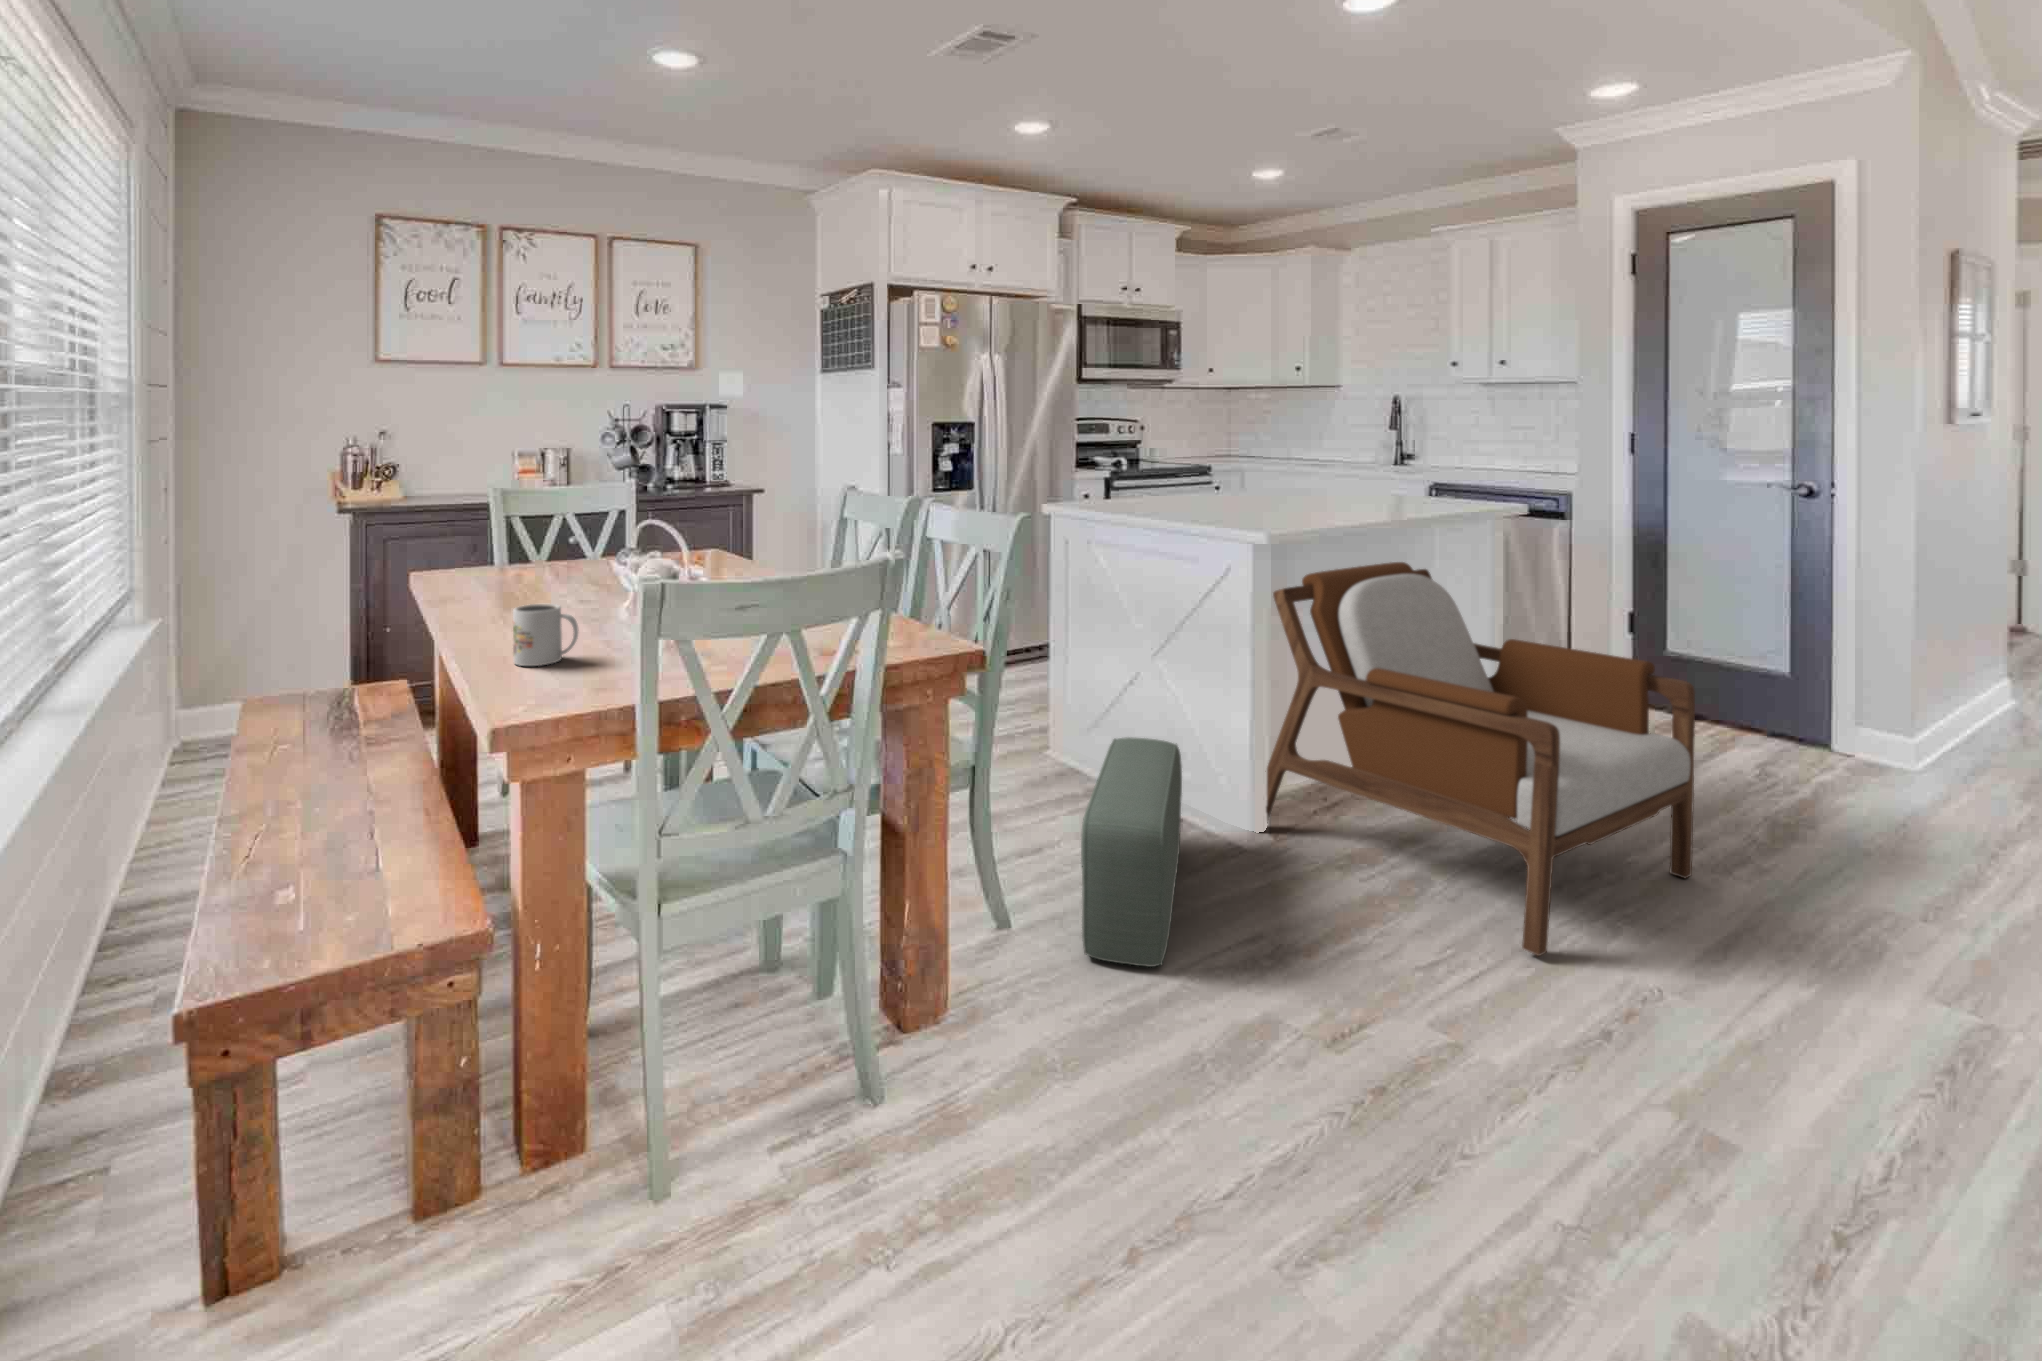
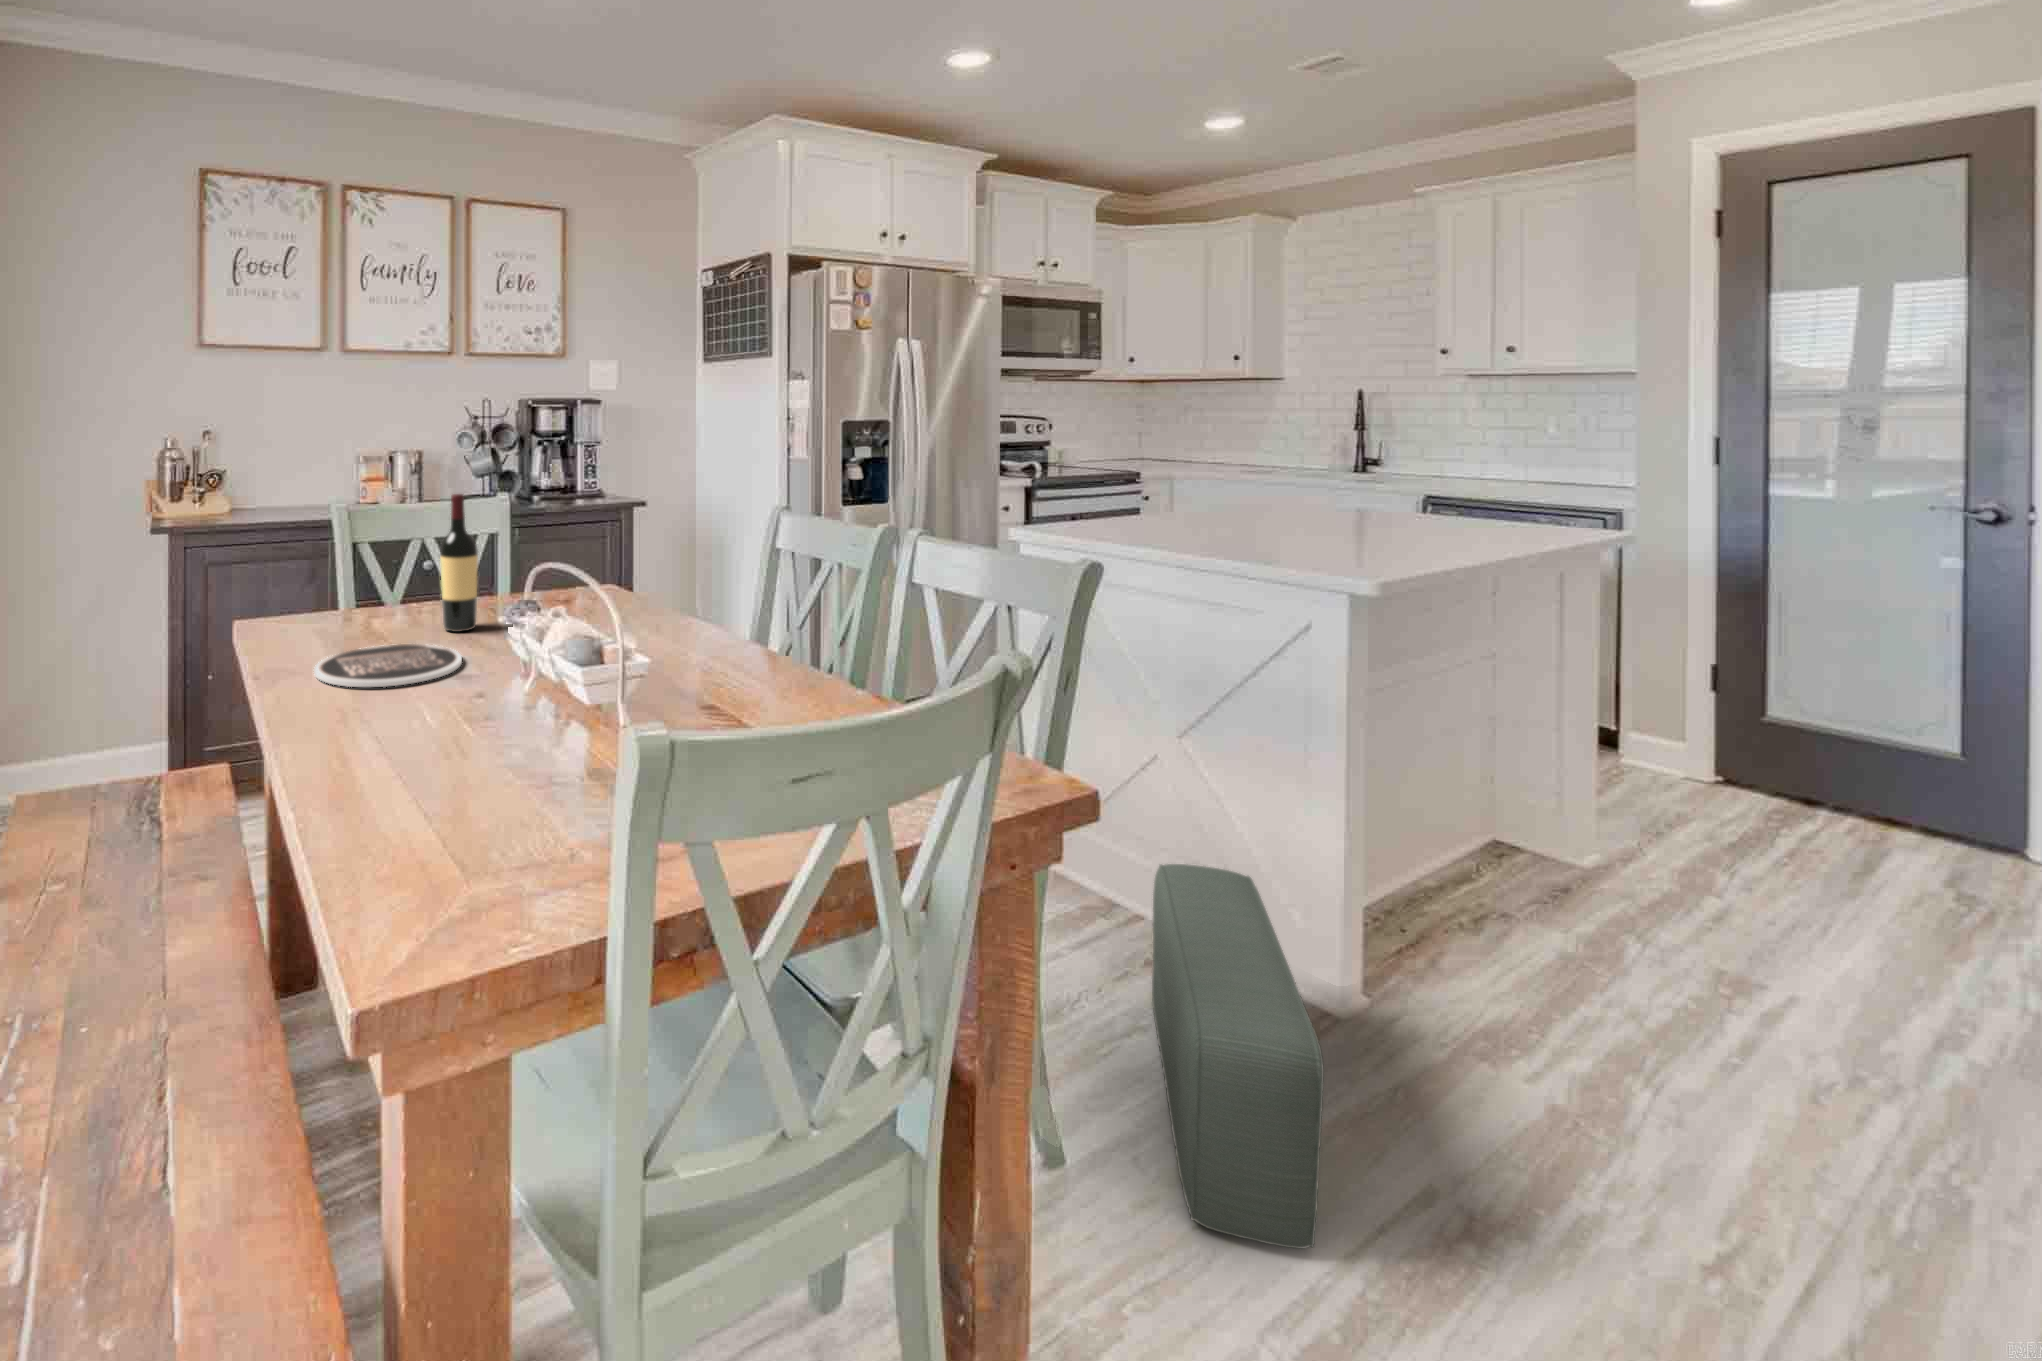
wine bottle: none [569,465,598,570] -> present [440,494,478,632]
armchair: present [1266,562,1695,956] -> none [1319,623,2000,1243]
plate: none [468,576,581,598] -> present [314,644,462,687]
mug: present [513,604,579,666] -> none [397,745,496,852]

